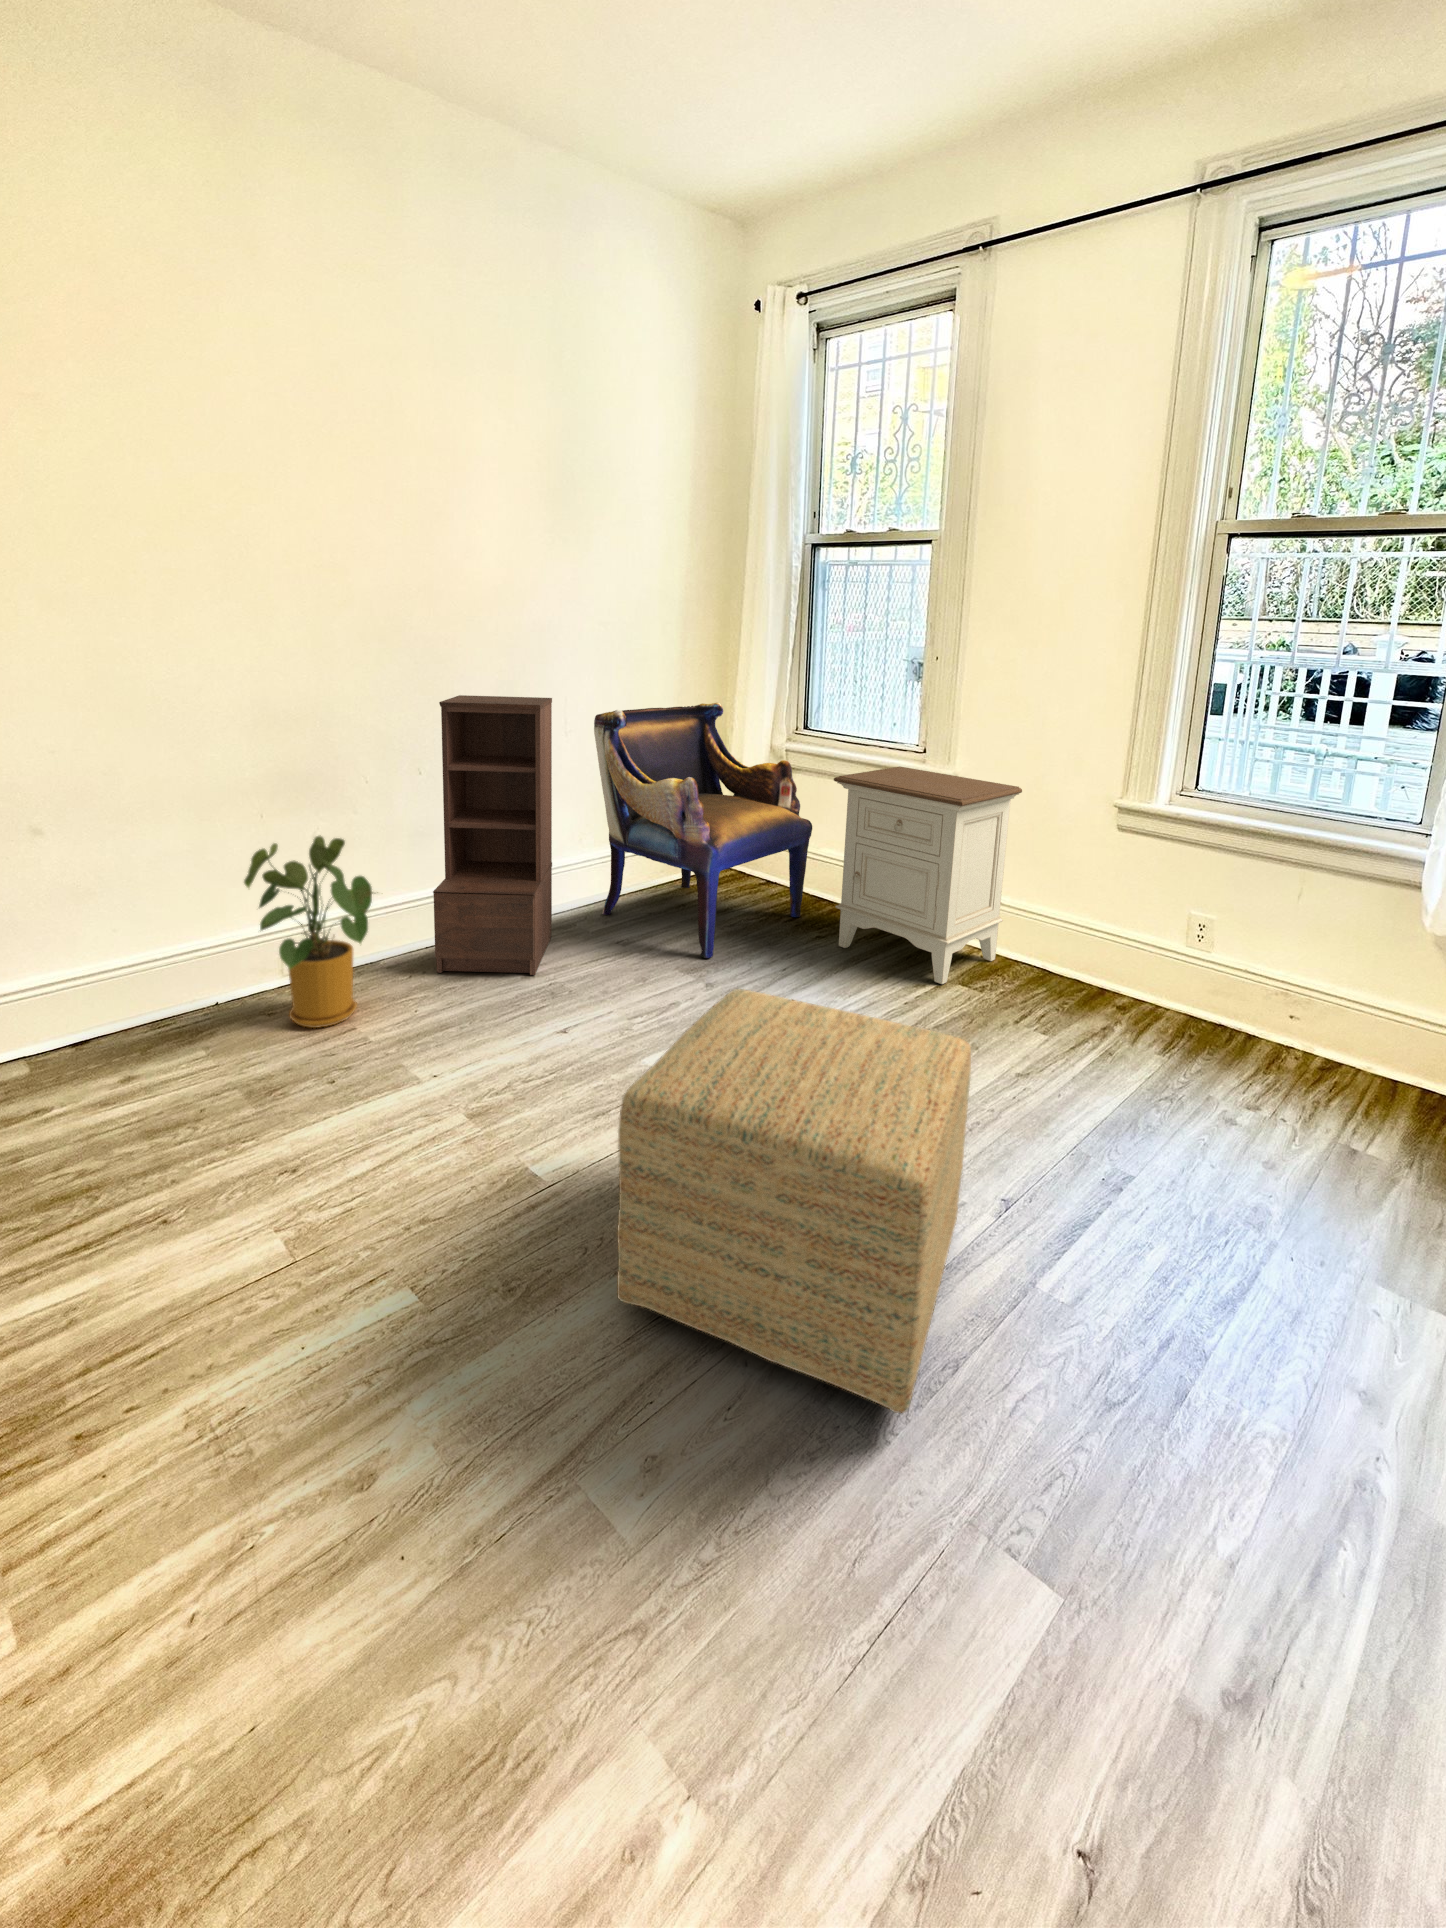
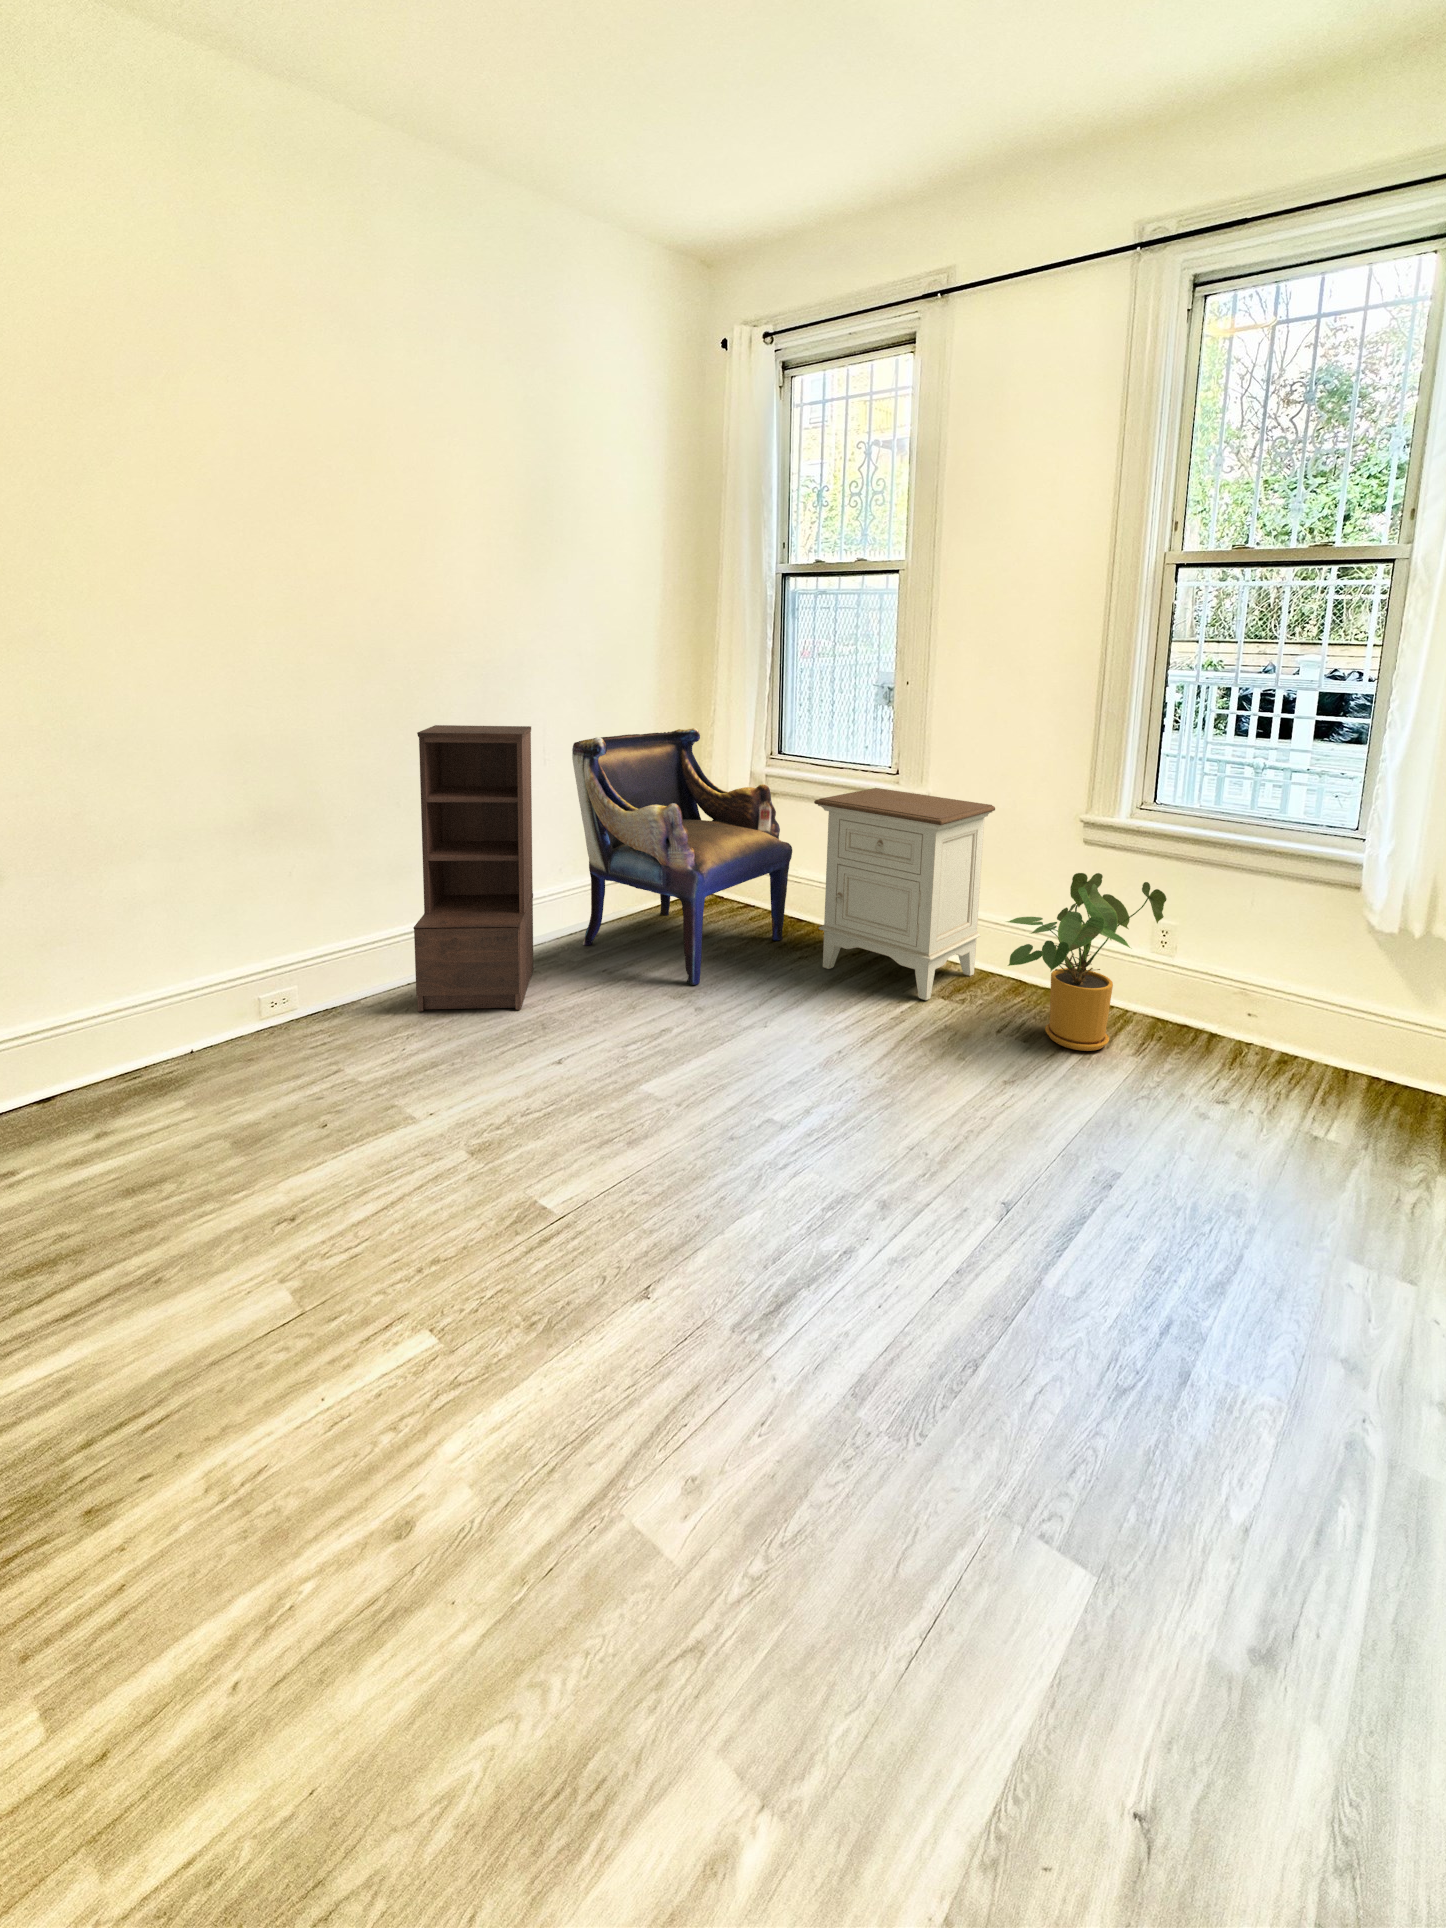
house plant: present [244,836,373,1028] -> present [1007,873,1167,1051]
ottoman: present [617,989,971,1413] -> none [642,1010,973,1412]

